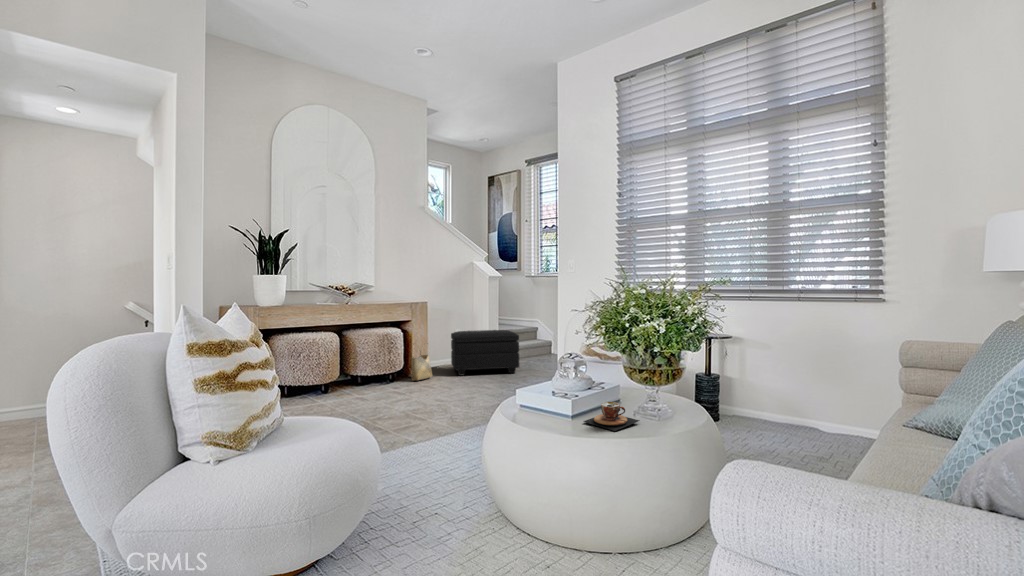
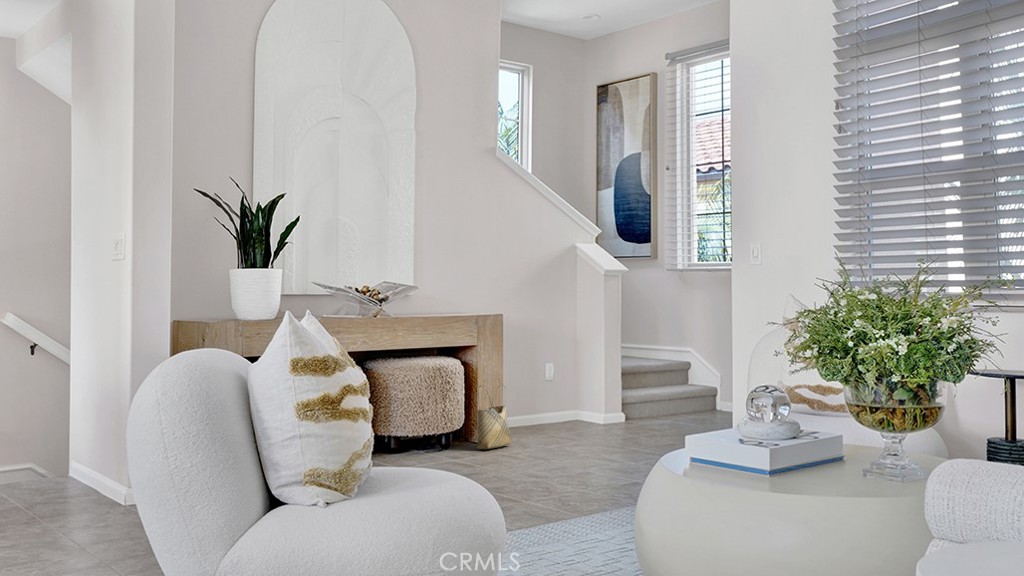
footstool: present [451,330,519,375] -> none [540,365,663,443]
teacup: present [584,402,640,431] -> none [787,451,870,487]

